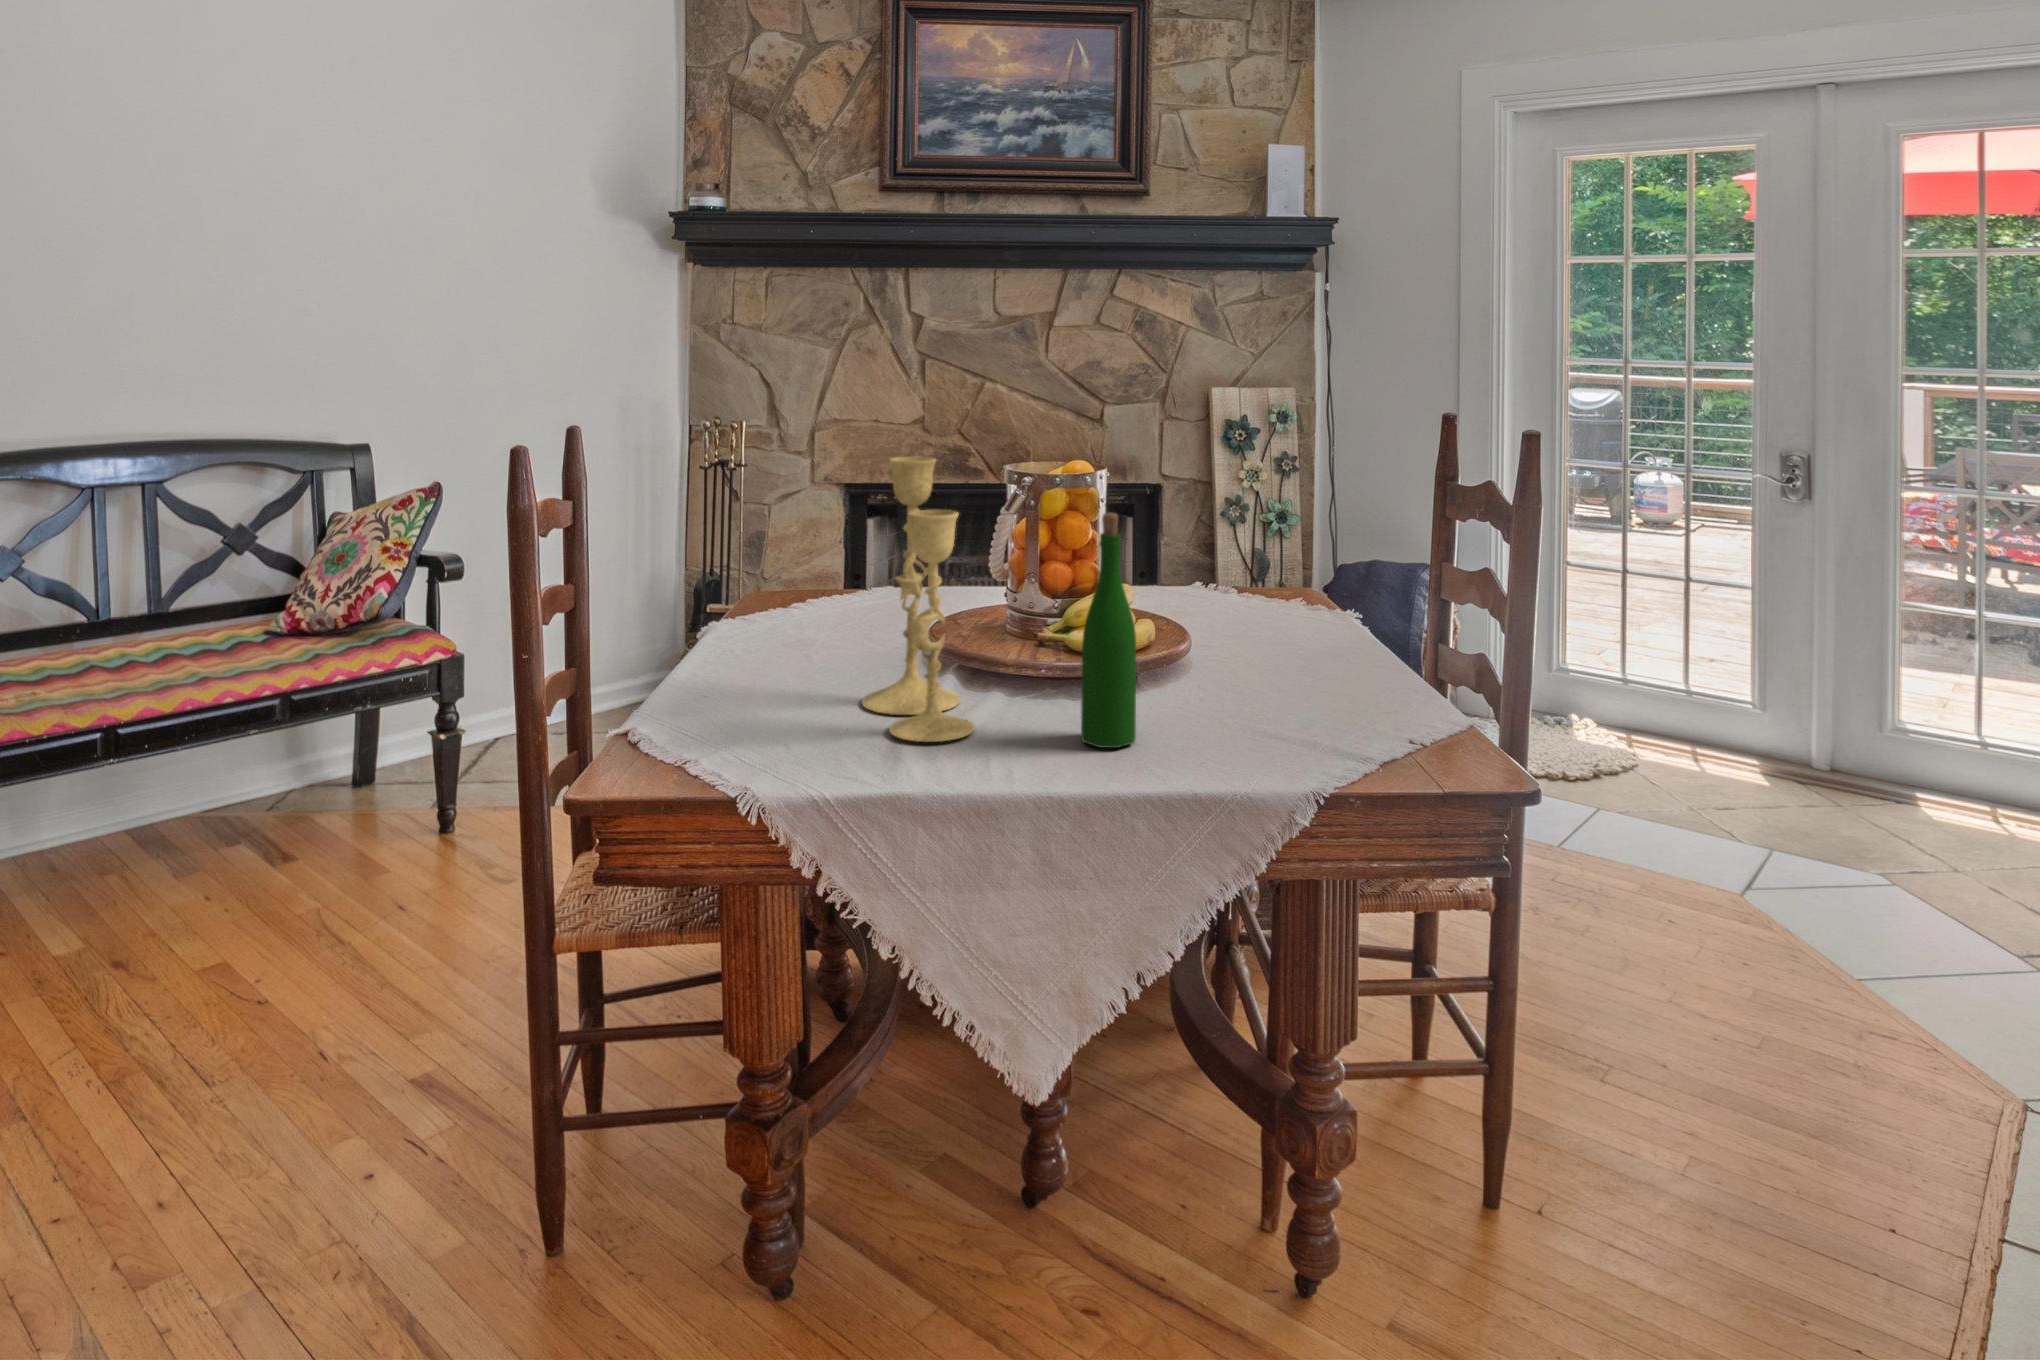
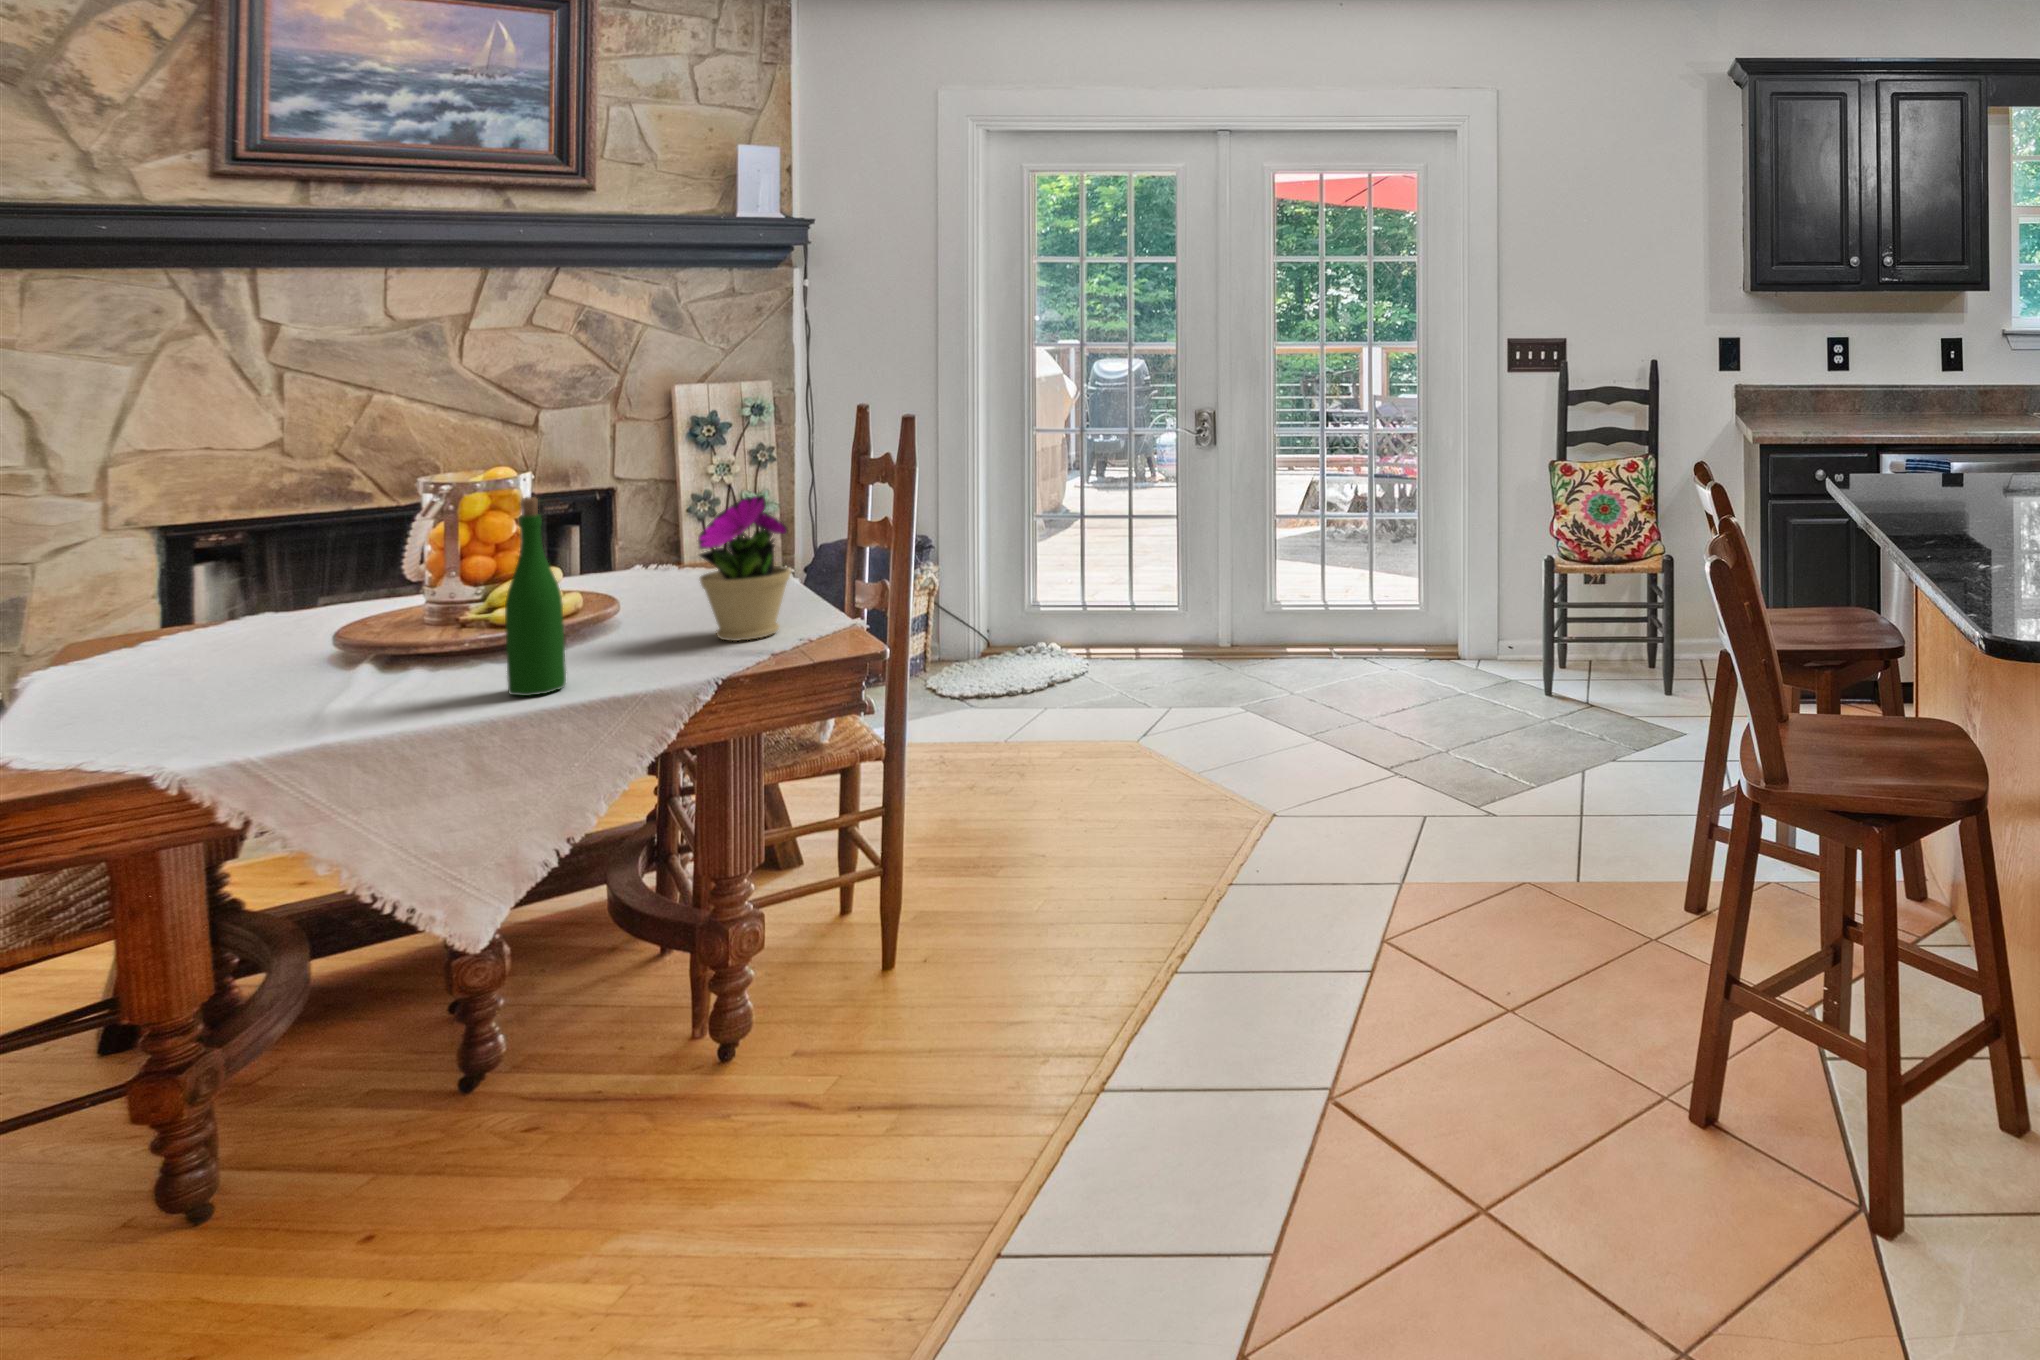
candlestick: present [862,457,974,742] -> none [244,465,388,723]
flower pot: none [1266,529,1367,709] -> present [698,495,791,641]

